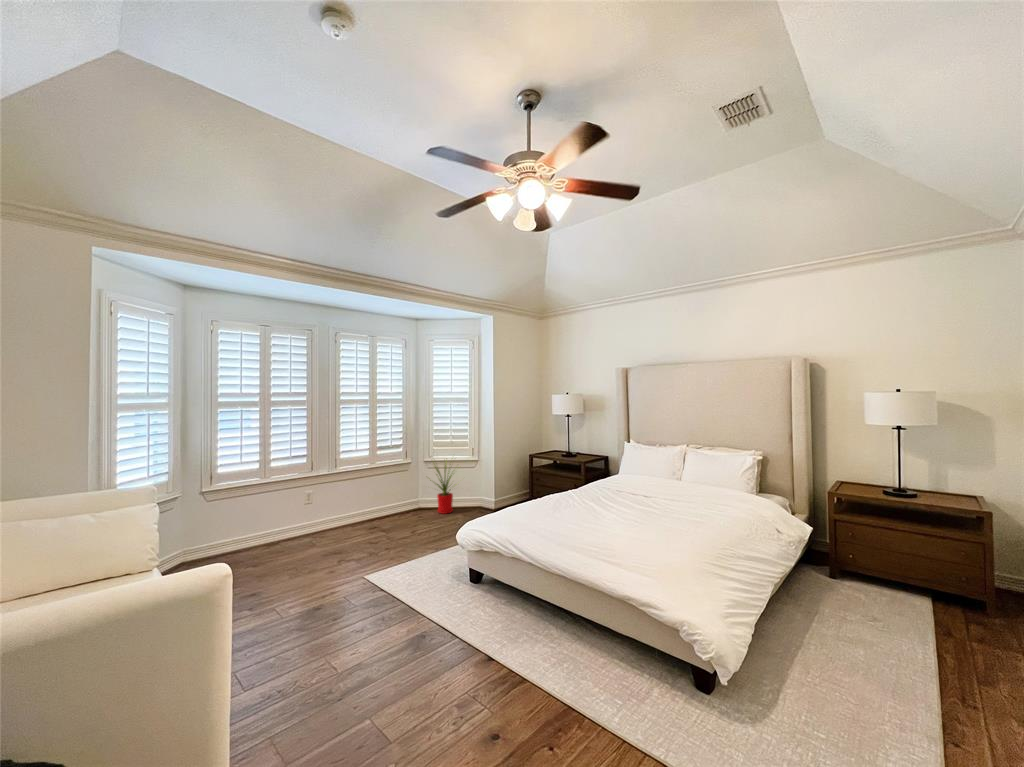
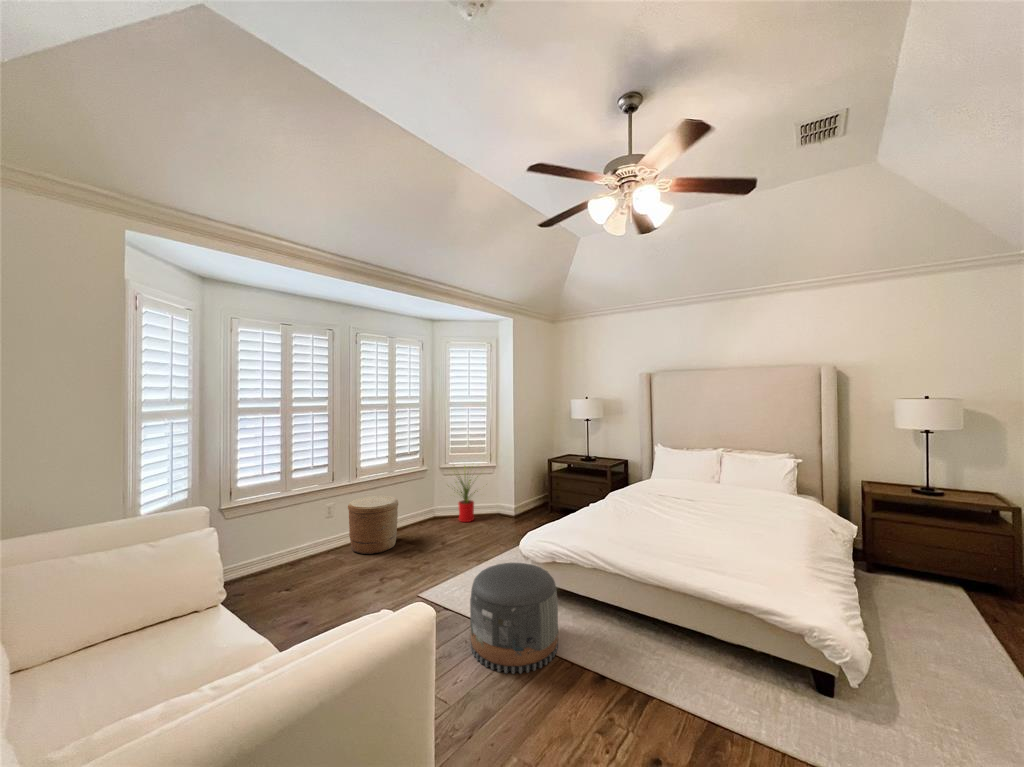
woven basket: none [323,486,371,540] -> present [348,496,398,554]
pouf: none [385,549,470,651] -> present [470,563,558,674]

